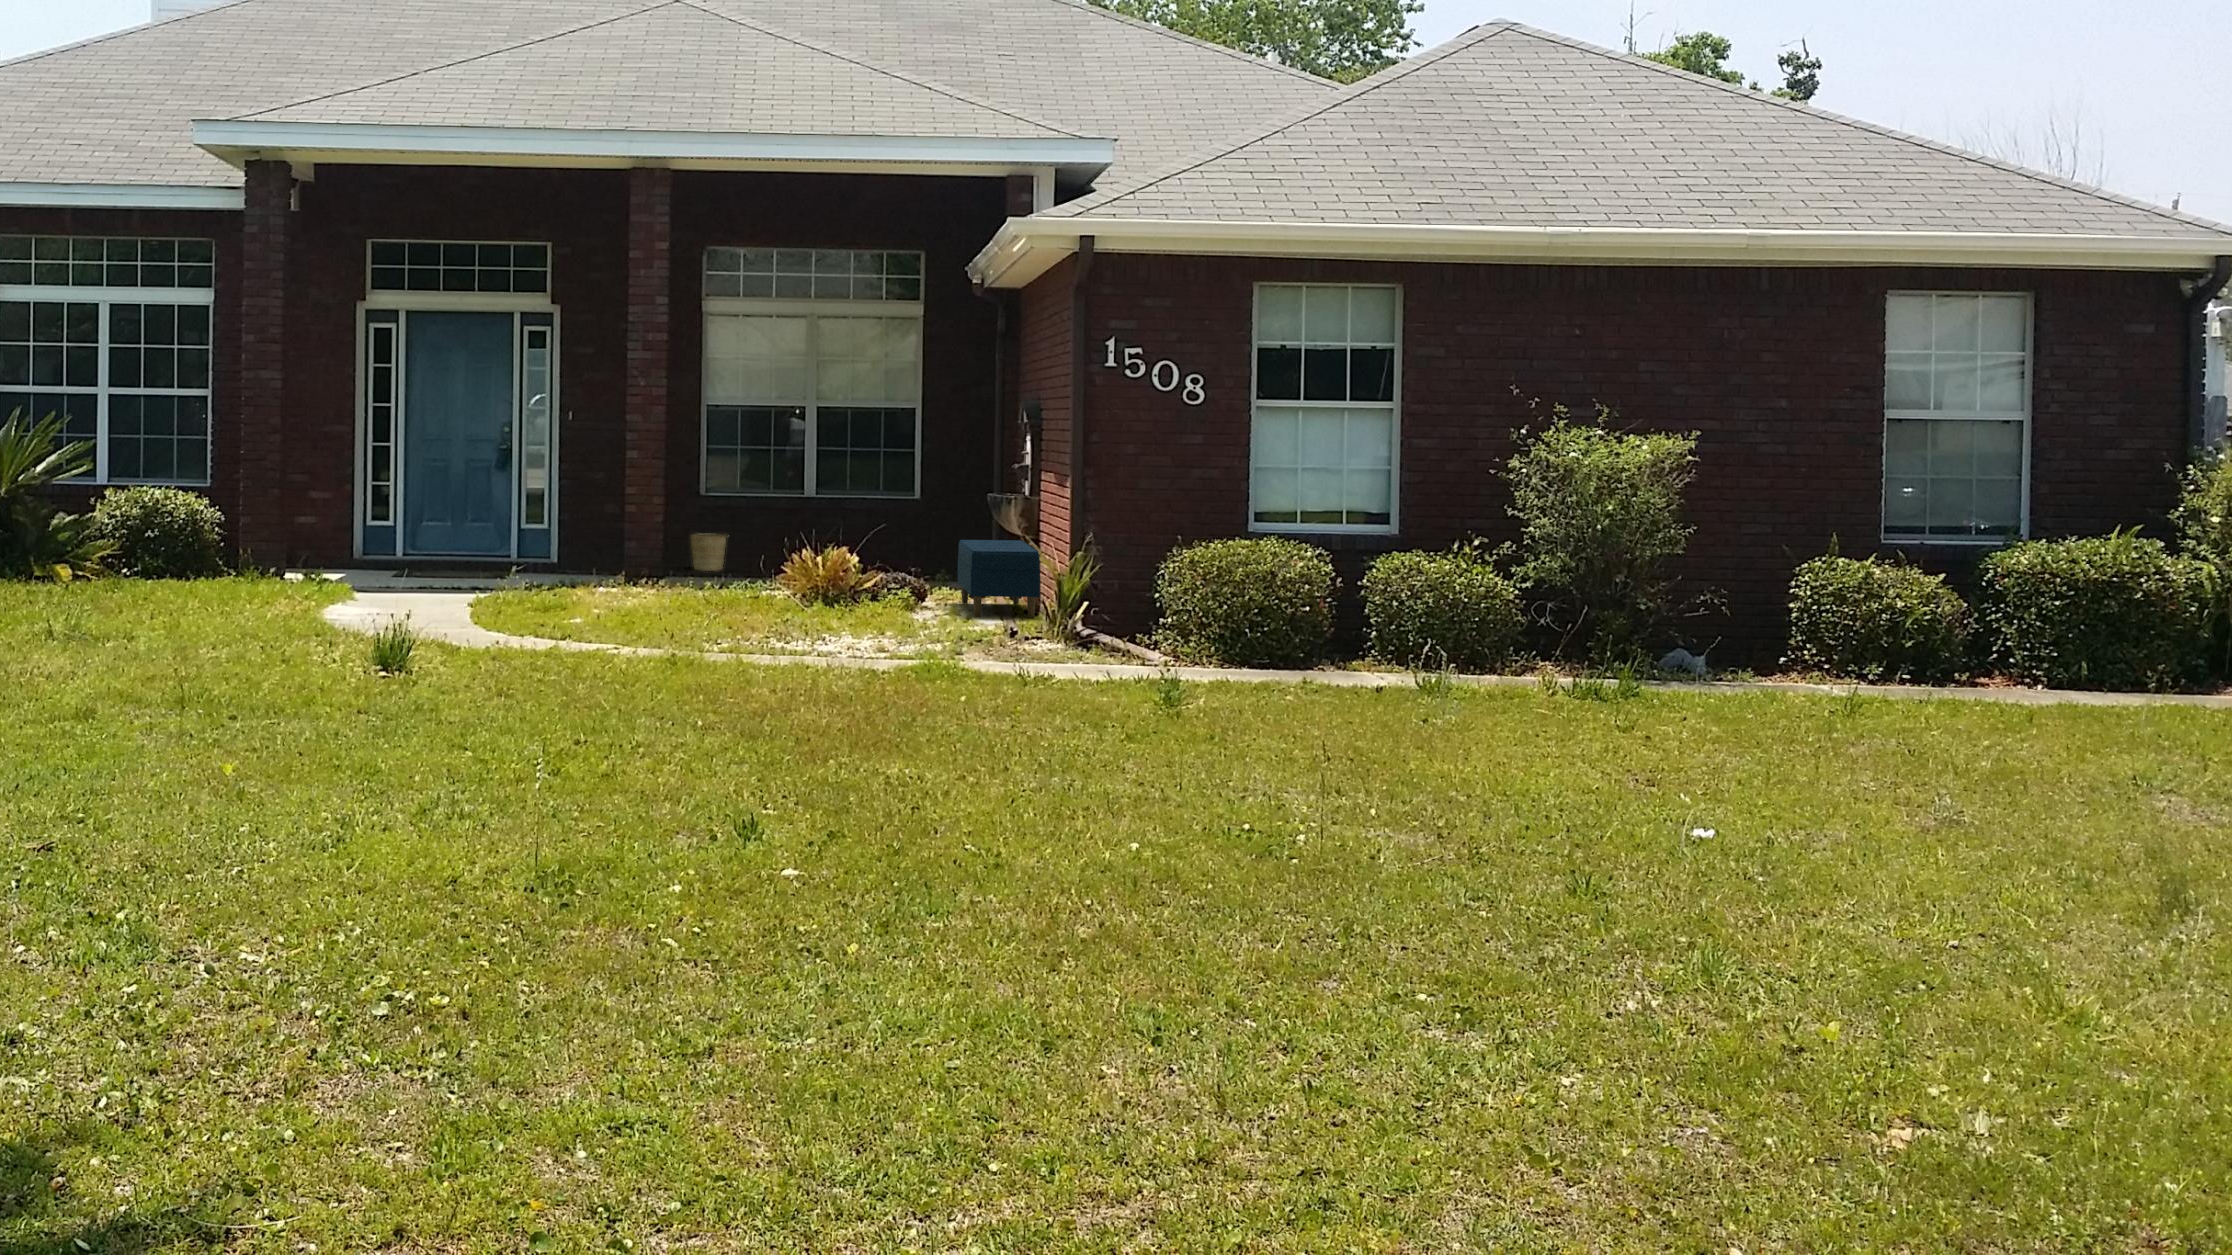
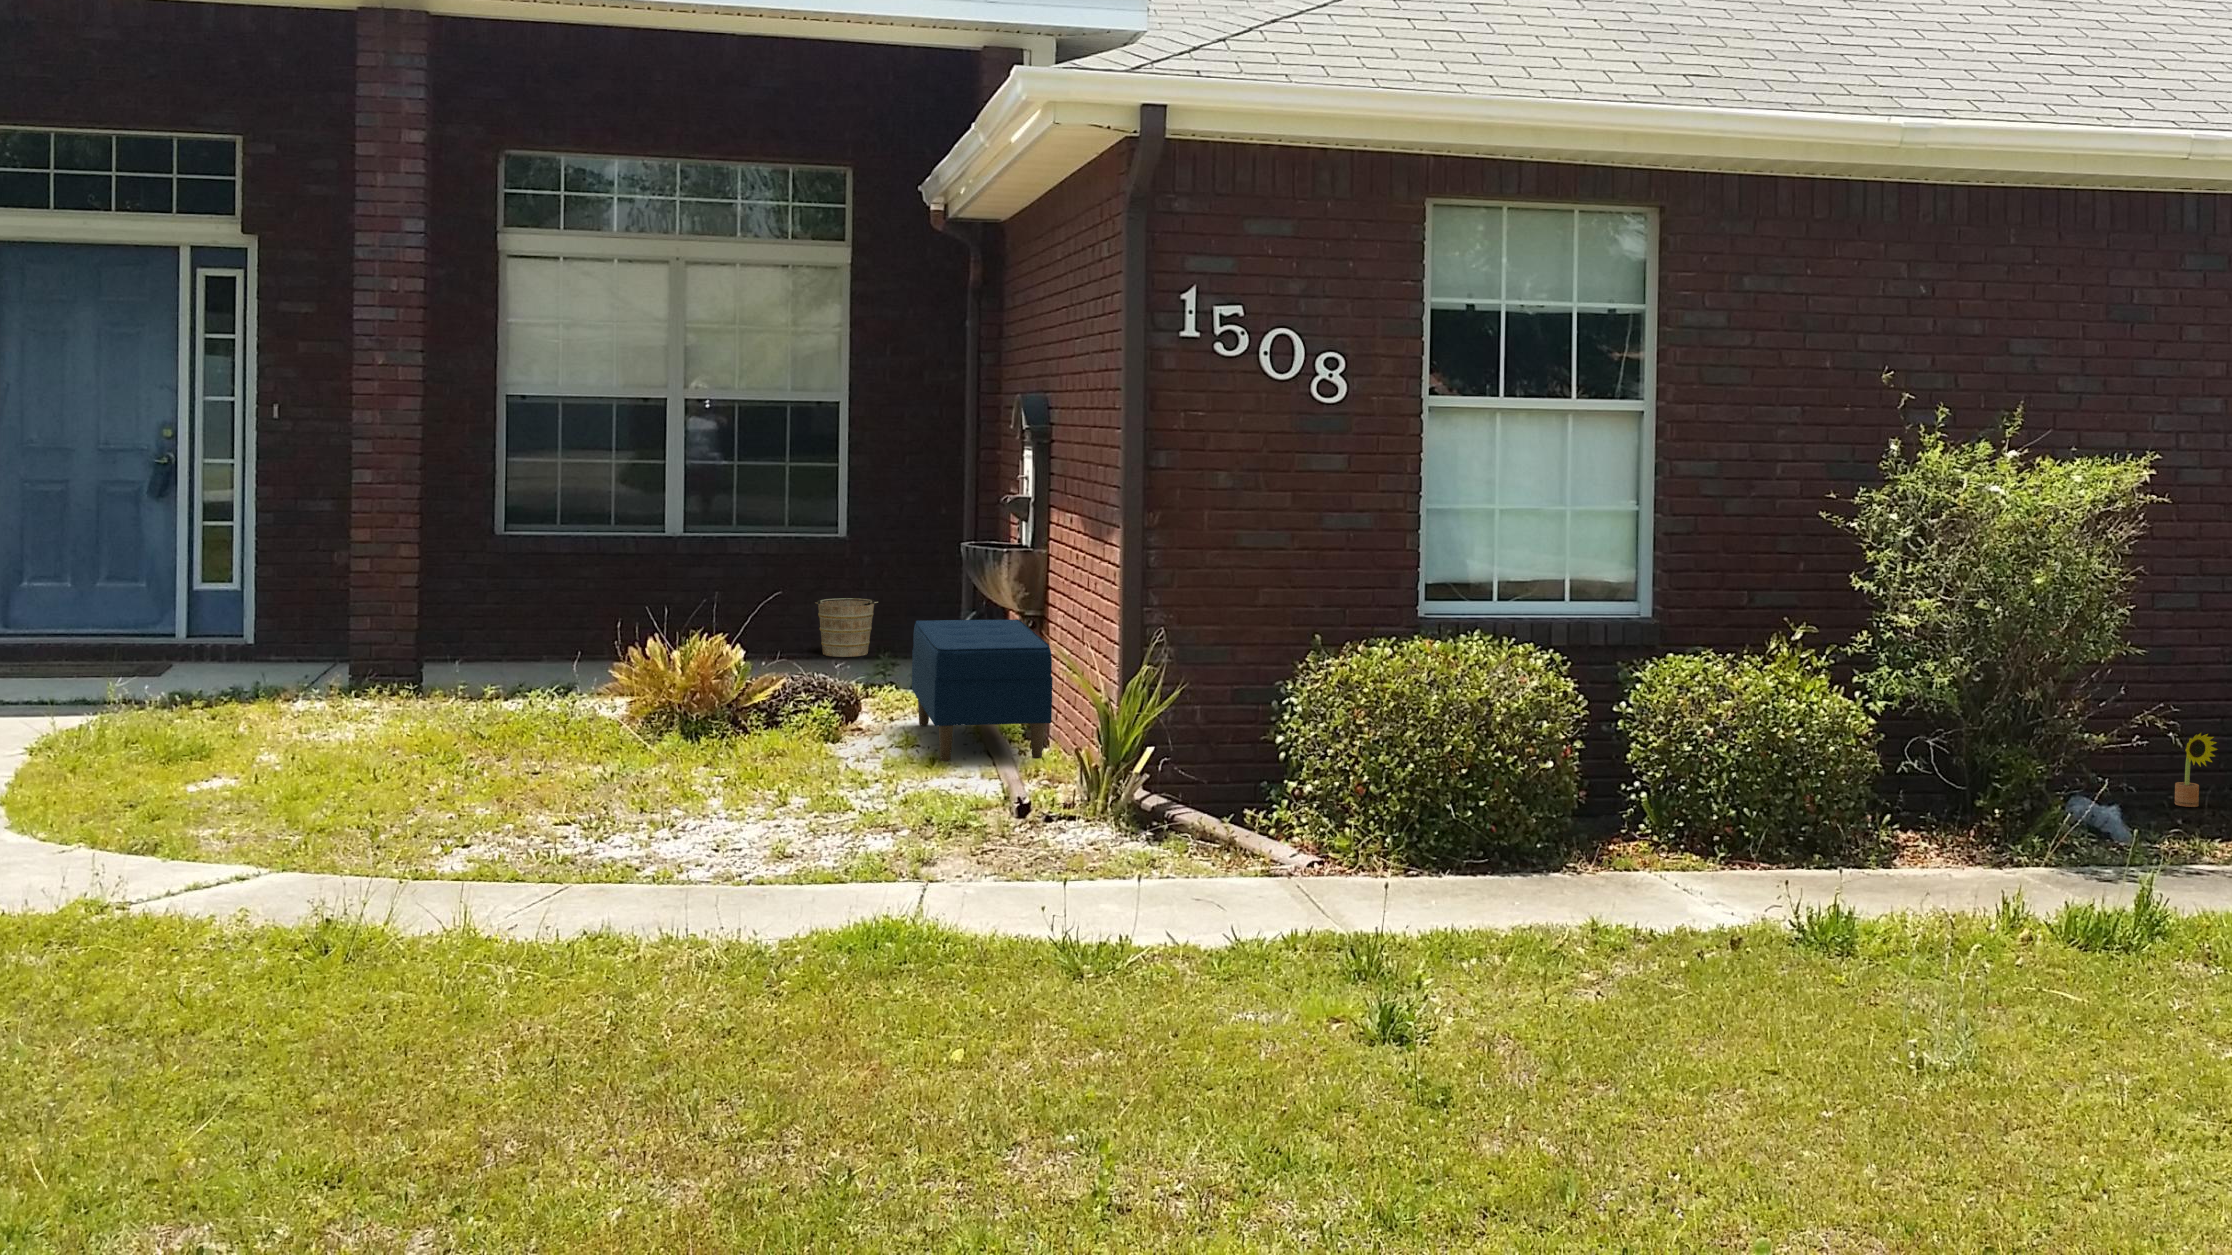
bucket: present [691,534,727,571] -> present [815,598,878,657]
decorative plant: none [1746,611,1772,659] -> present [2175,733,2218,807]

